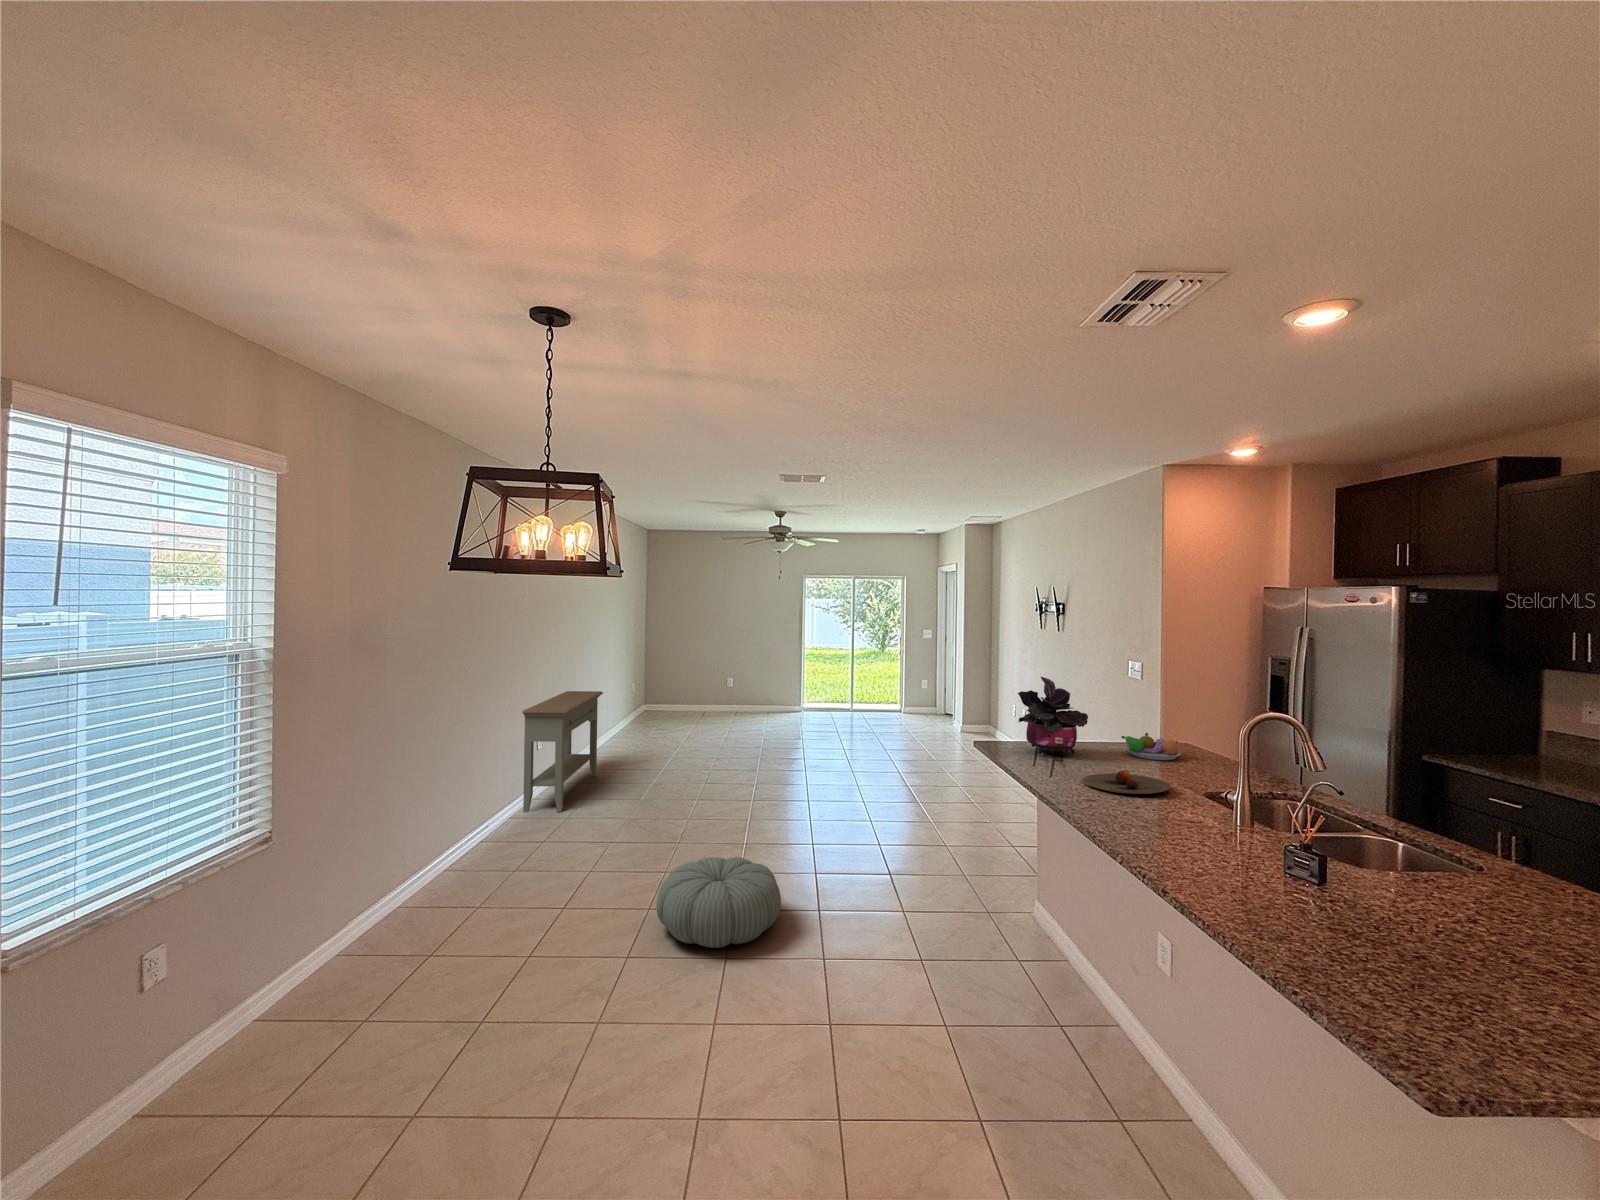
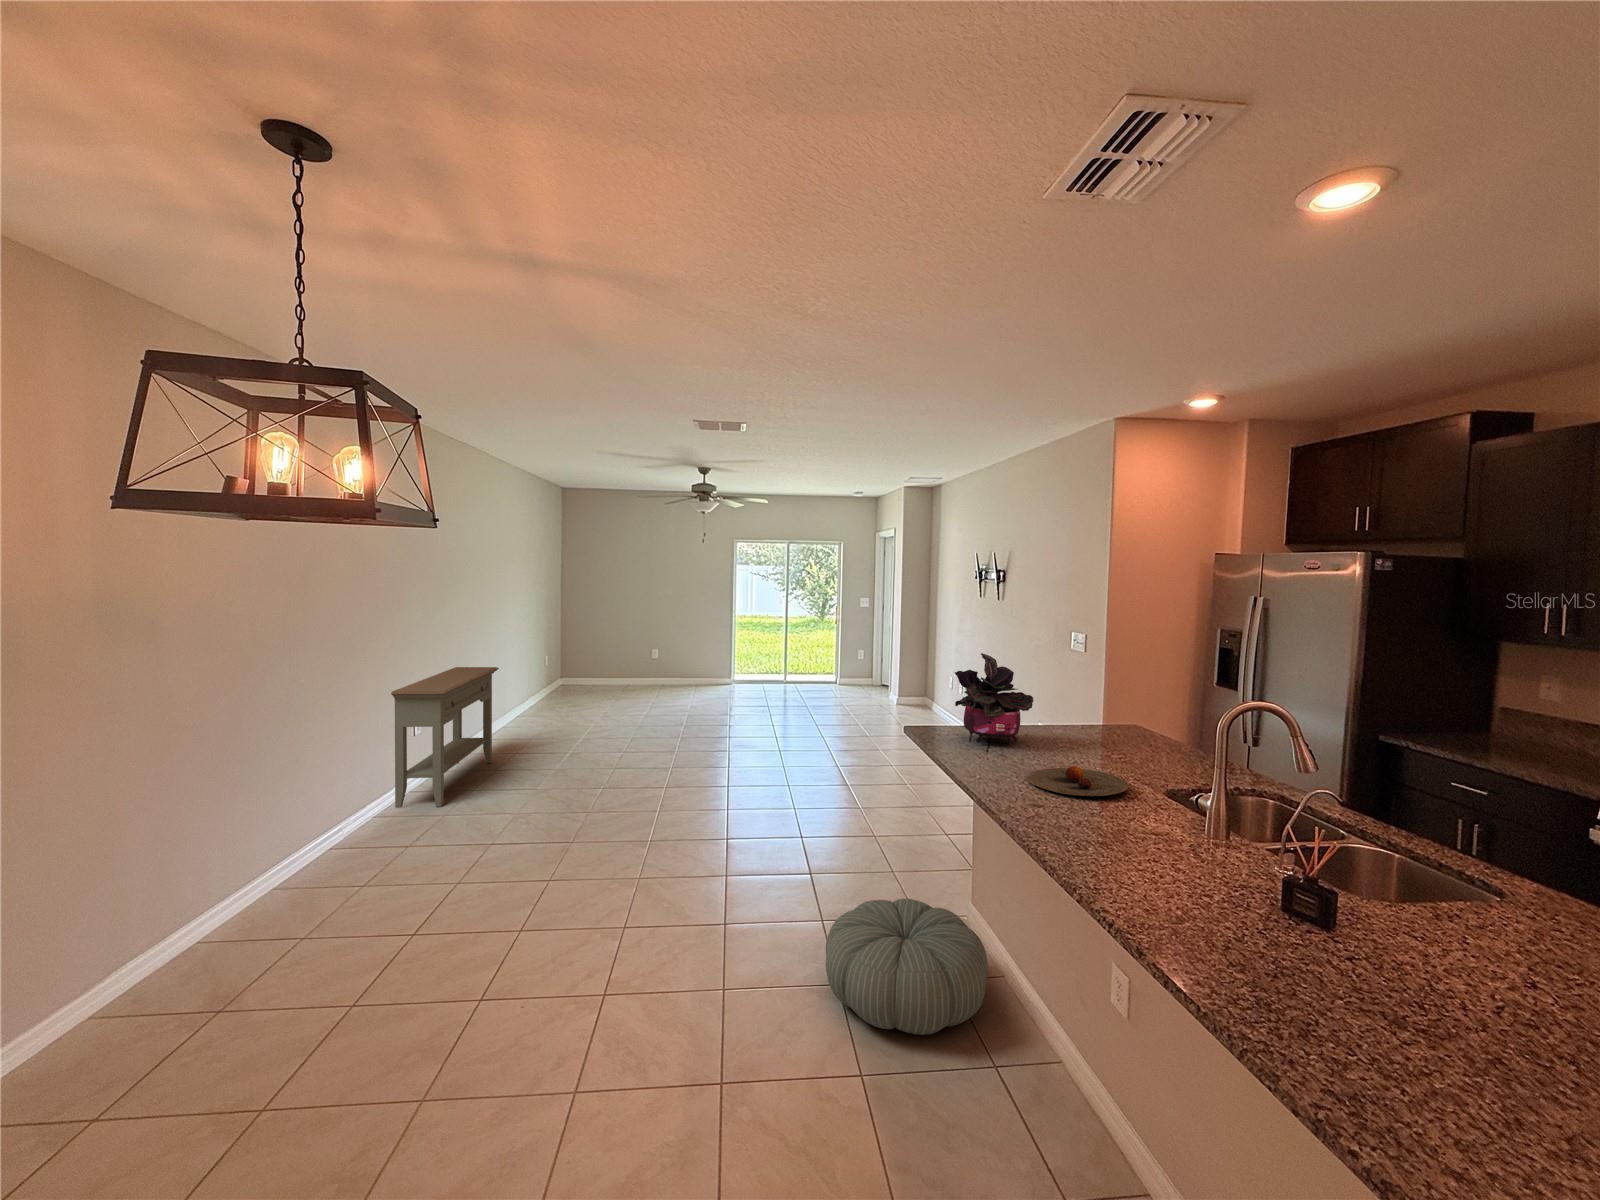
fruit bowl: present [1122,733,1181,760] -> none [1069,716,1135,748]
pouf: present [657,857,781,948] -> present [826,899,988,1035]

